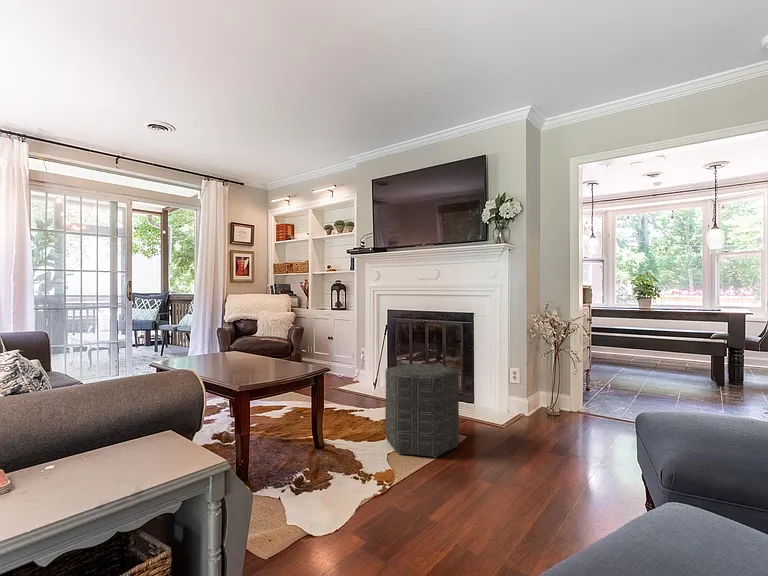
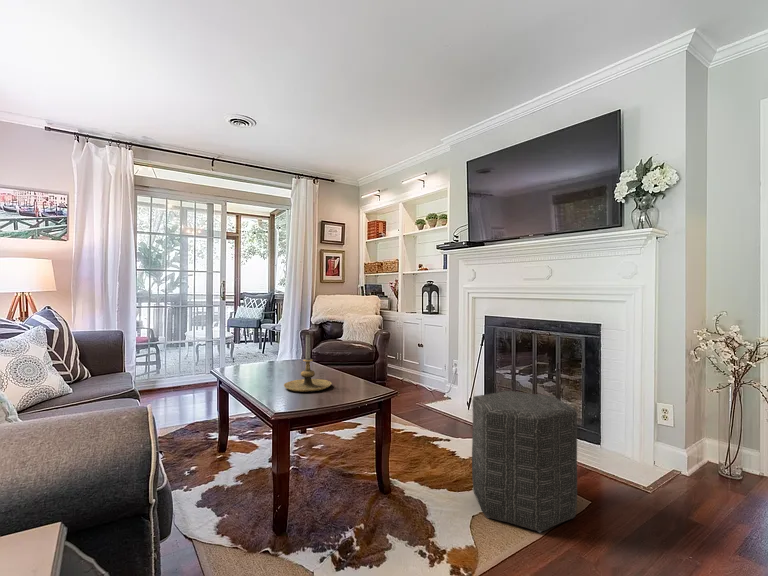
candle holder: none [233,325,274,372] -> present [284,335,331,392]

